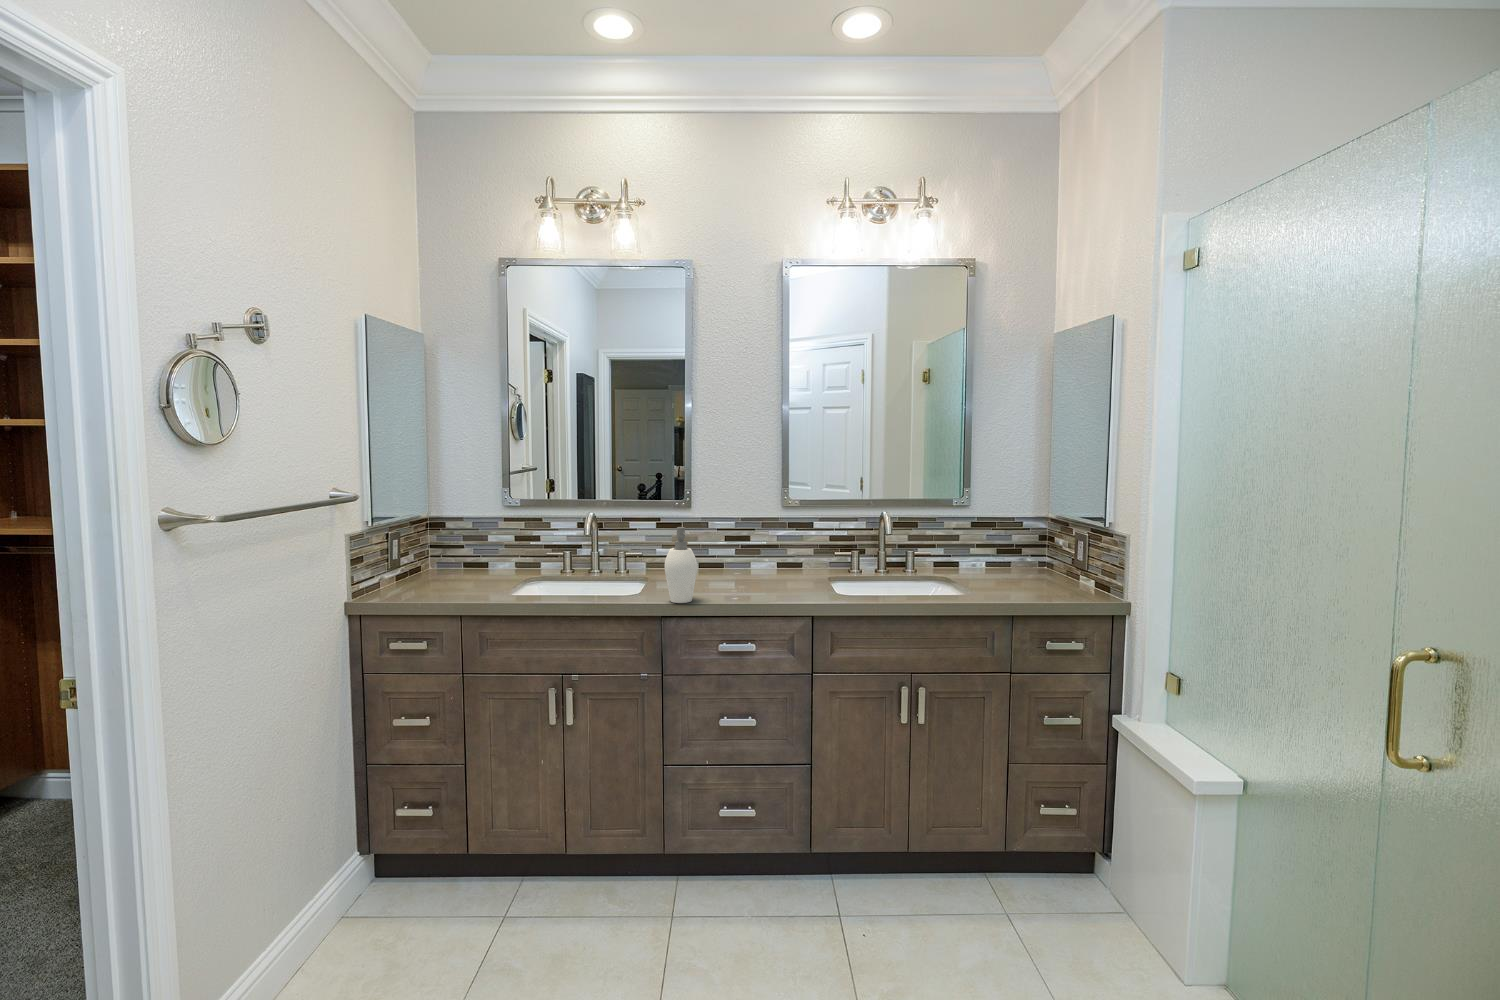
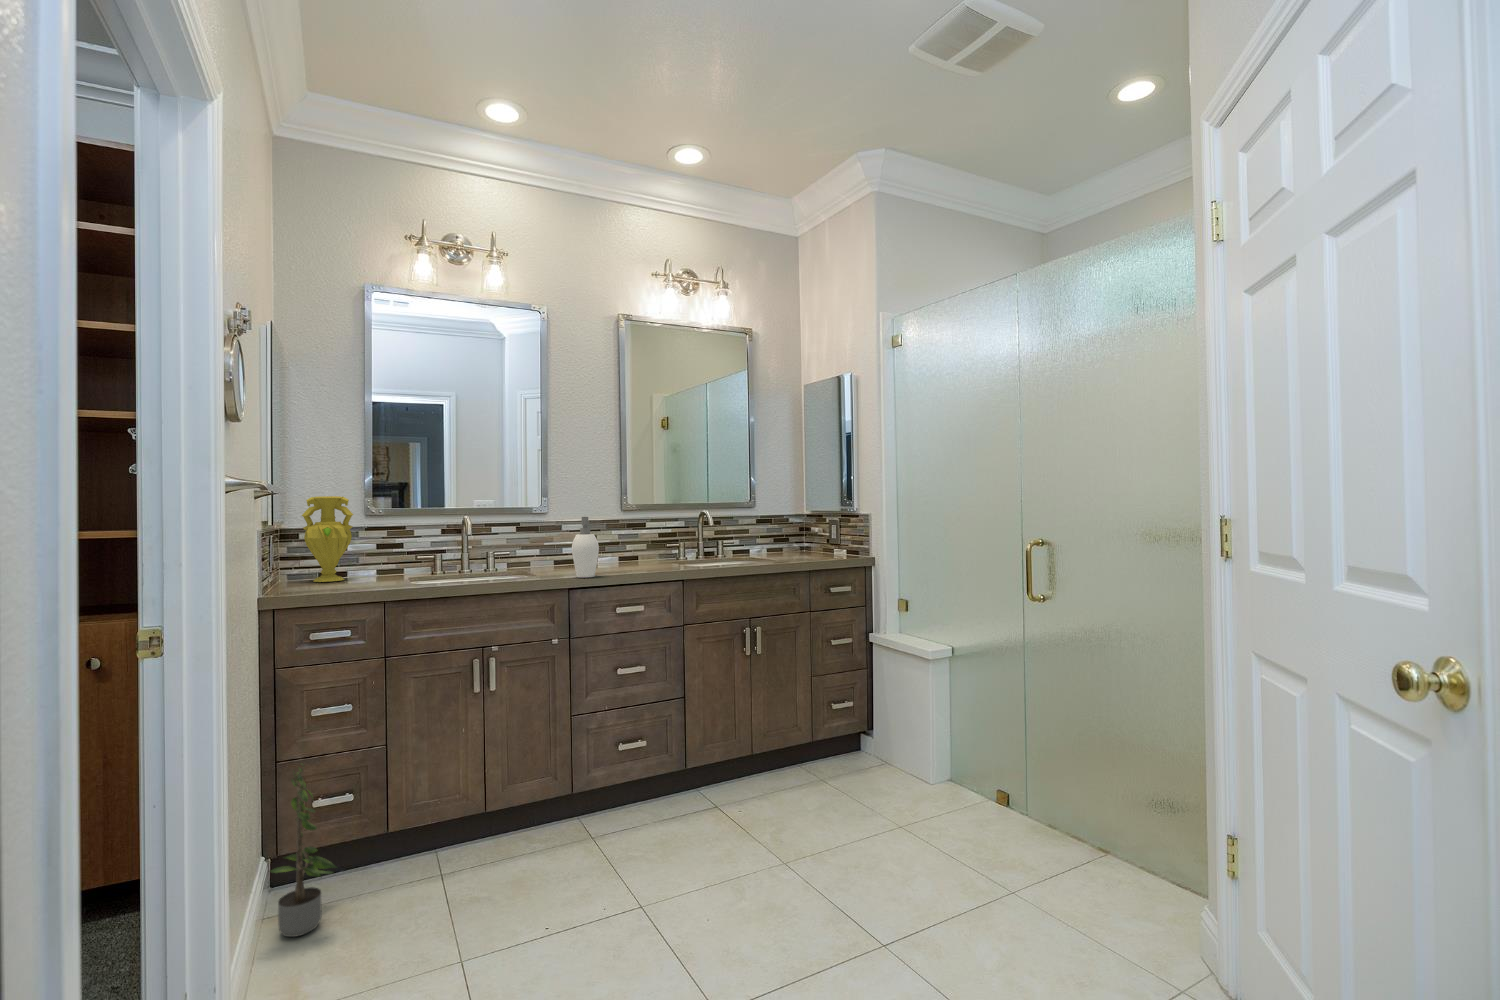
vase: none [433,489,482,577] -> present [302,496,353,582]
potted plant: none [303,772,397,953] -> present [271,763,337,937]

